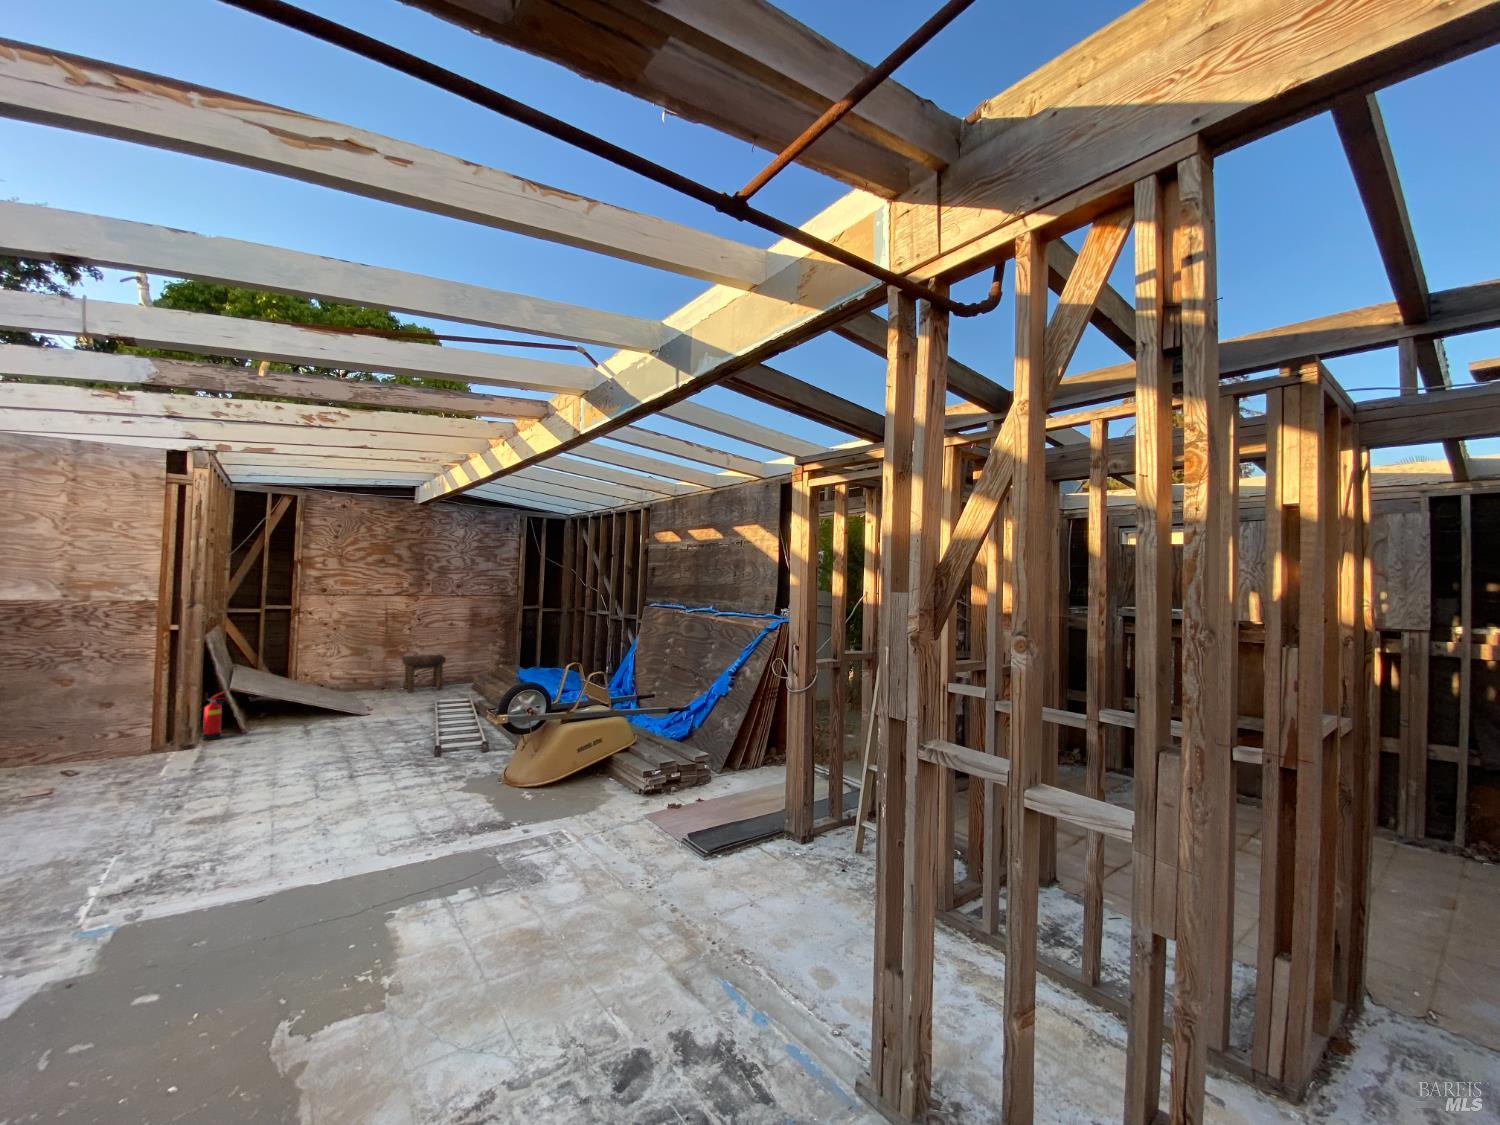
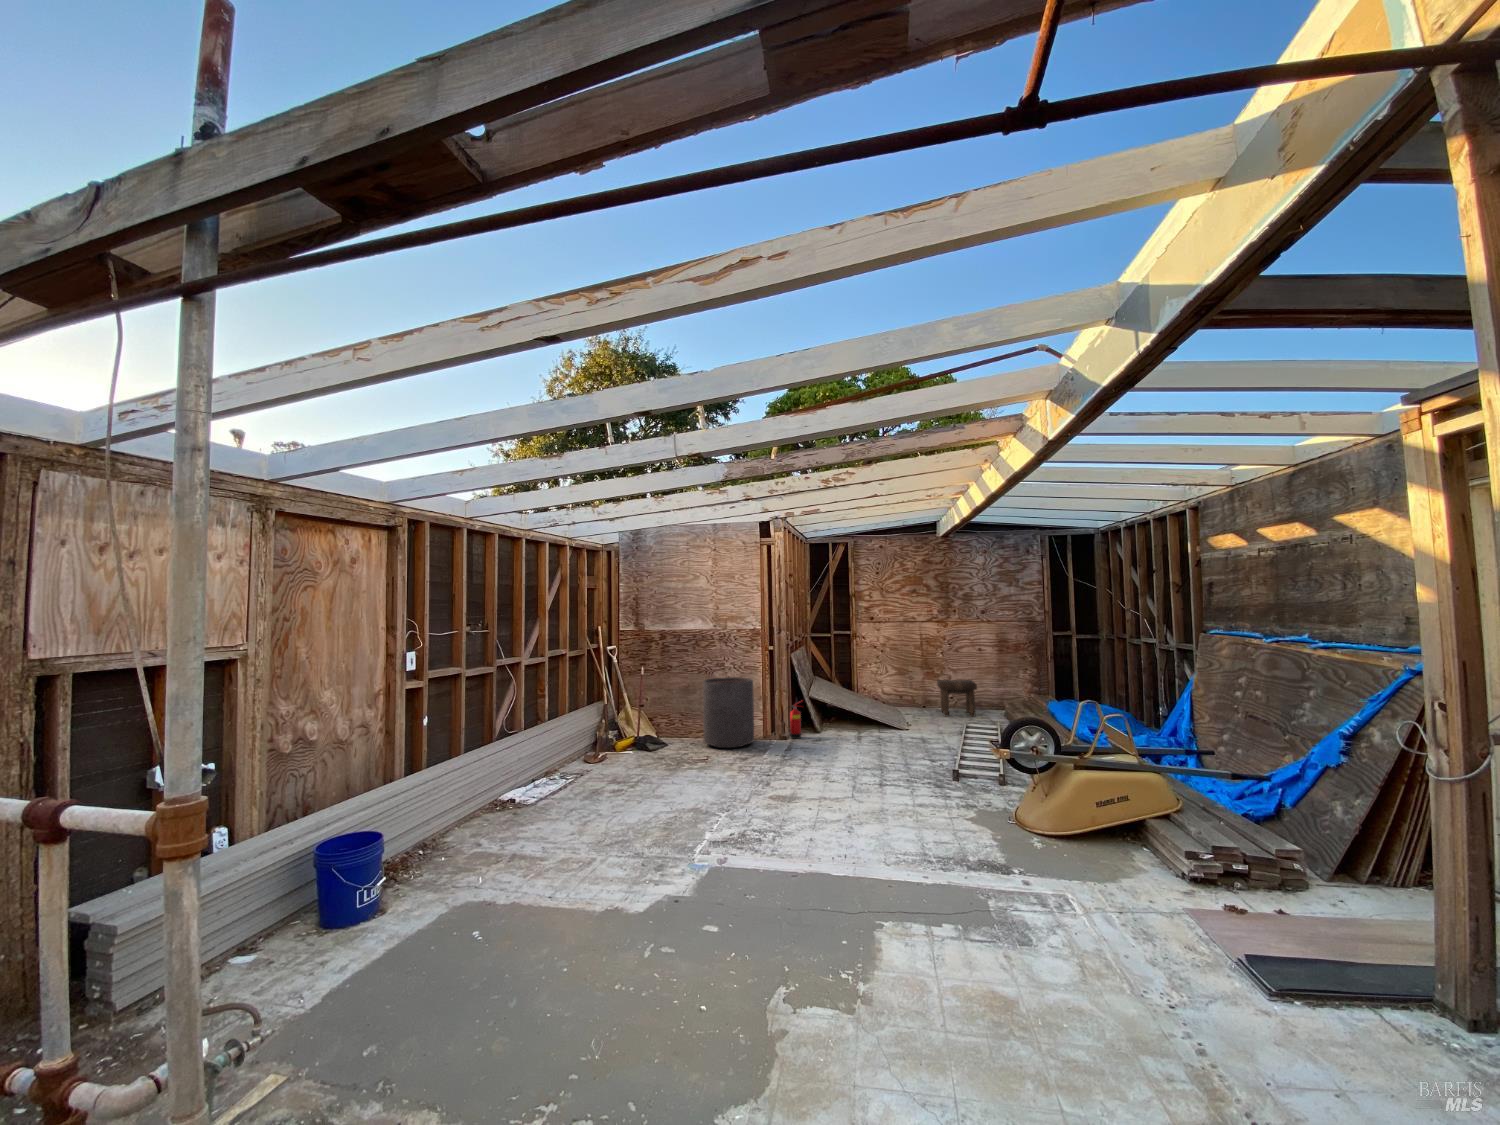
trash can: none [38,668,144,769] -> present [703,677,754,748]

